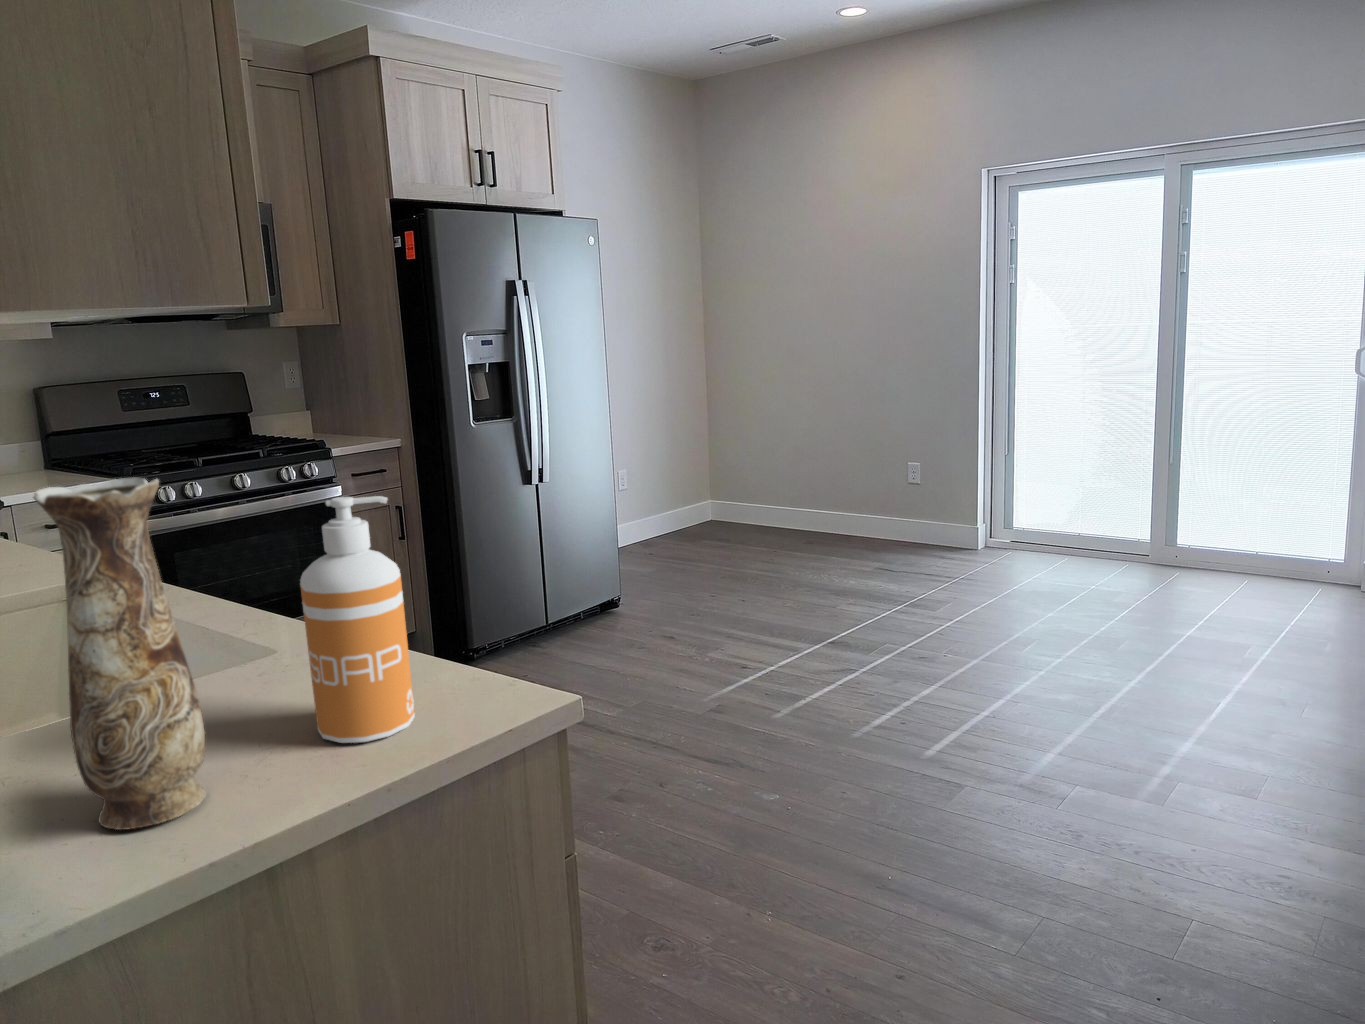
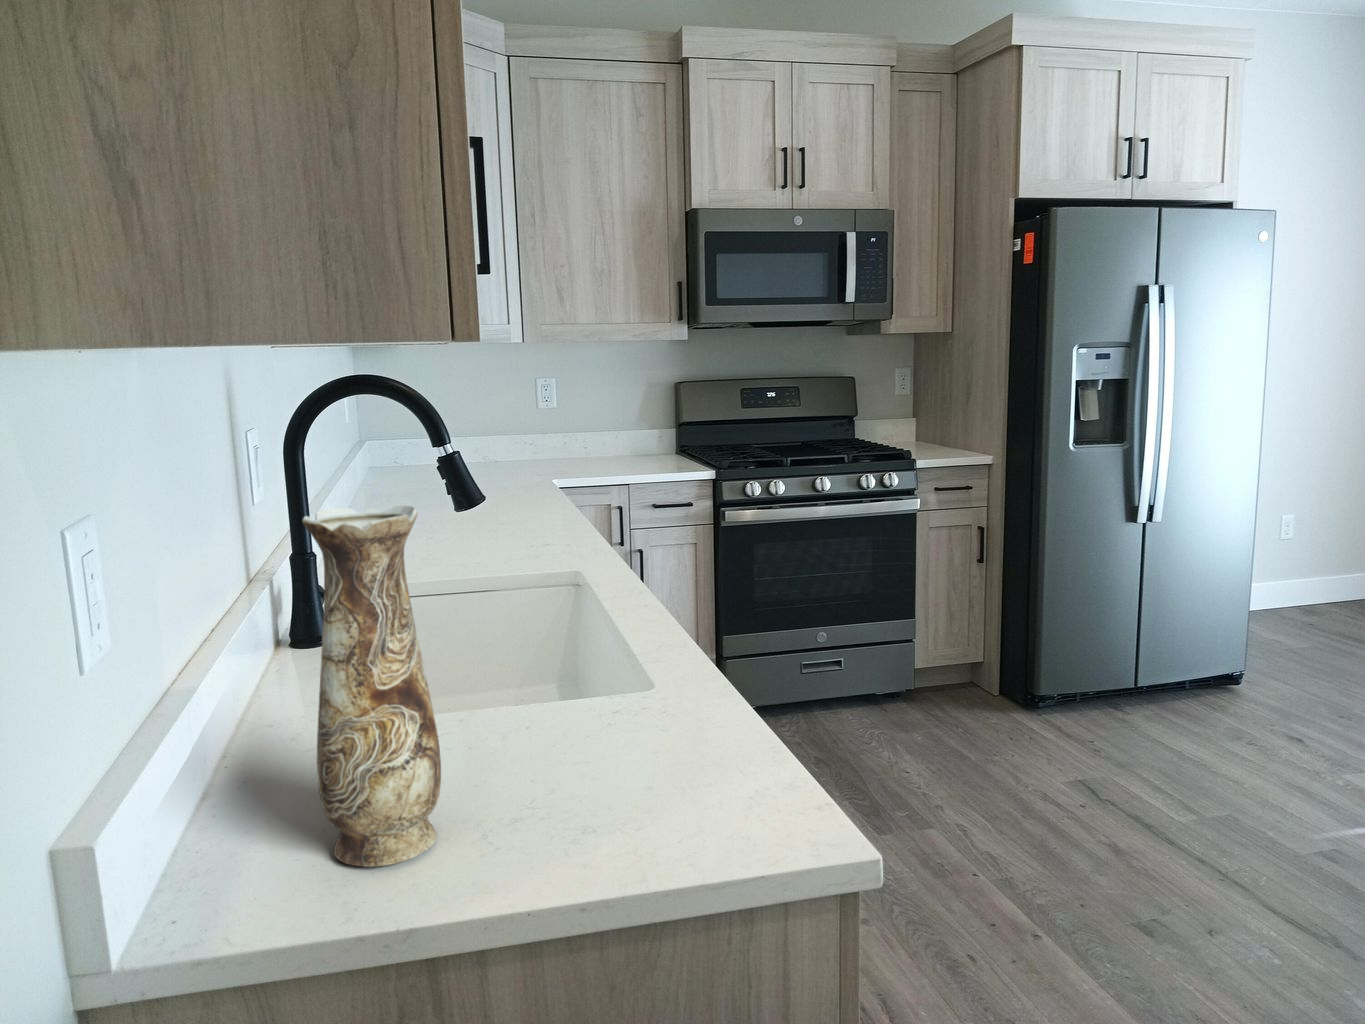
soap dispenser: present [300,496,415,743] -> none [572,551,686,838]

